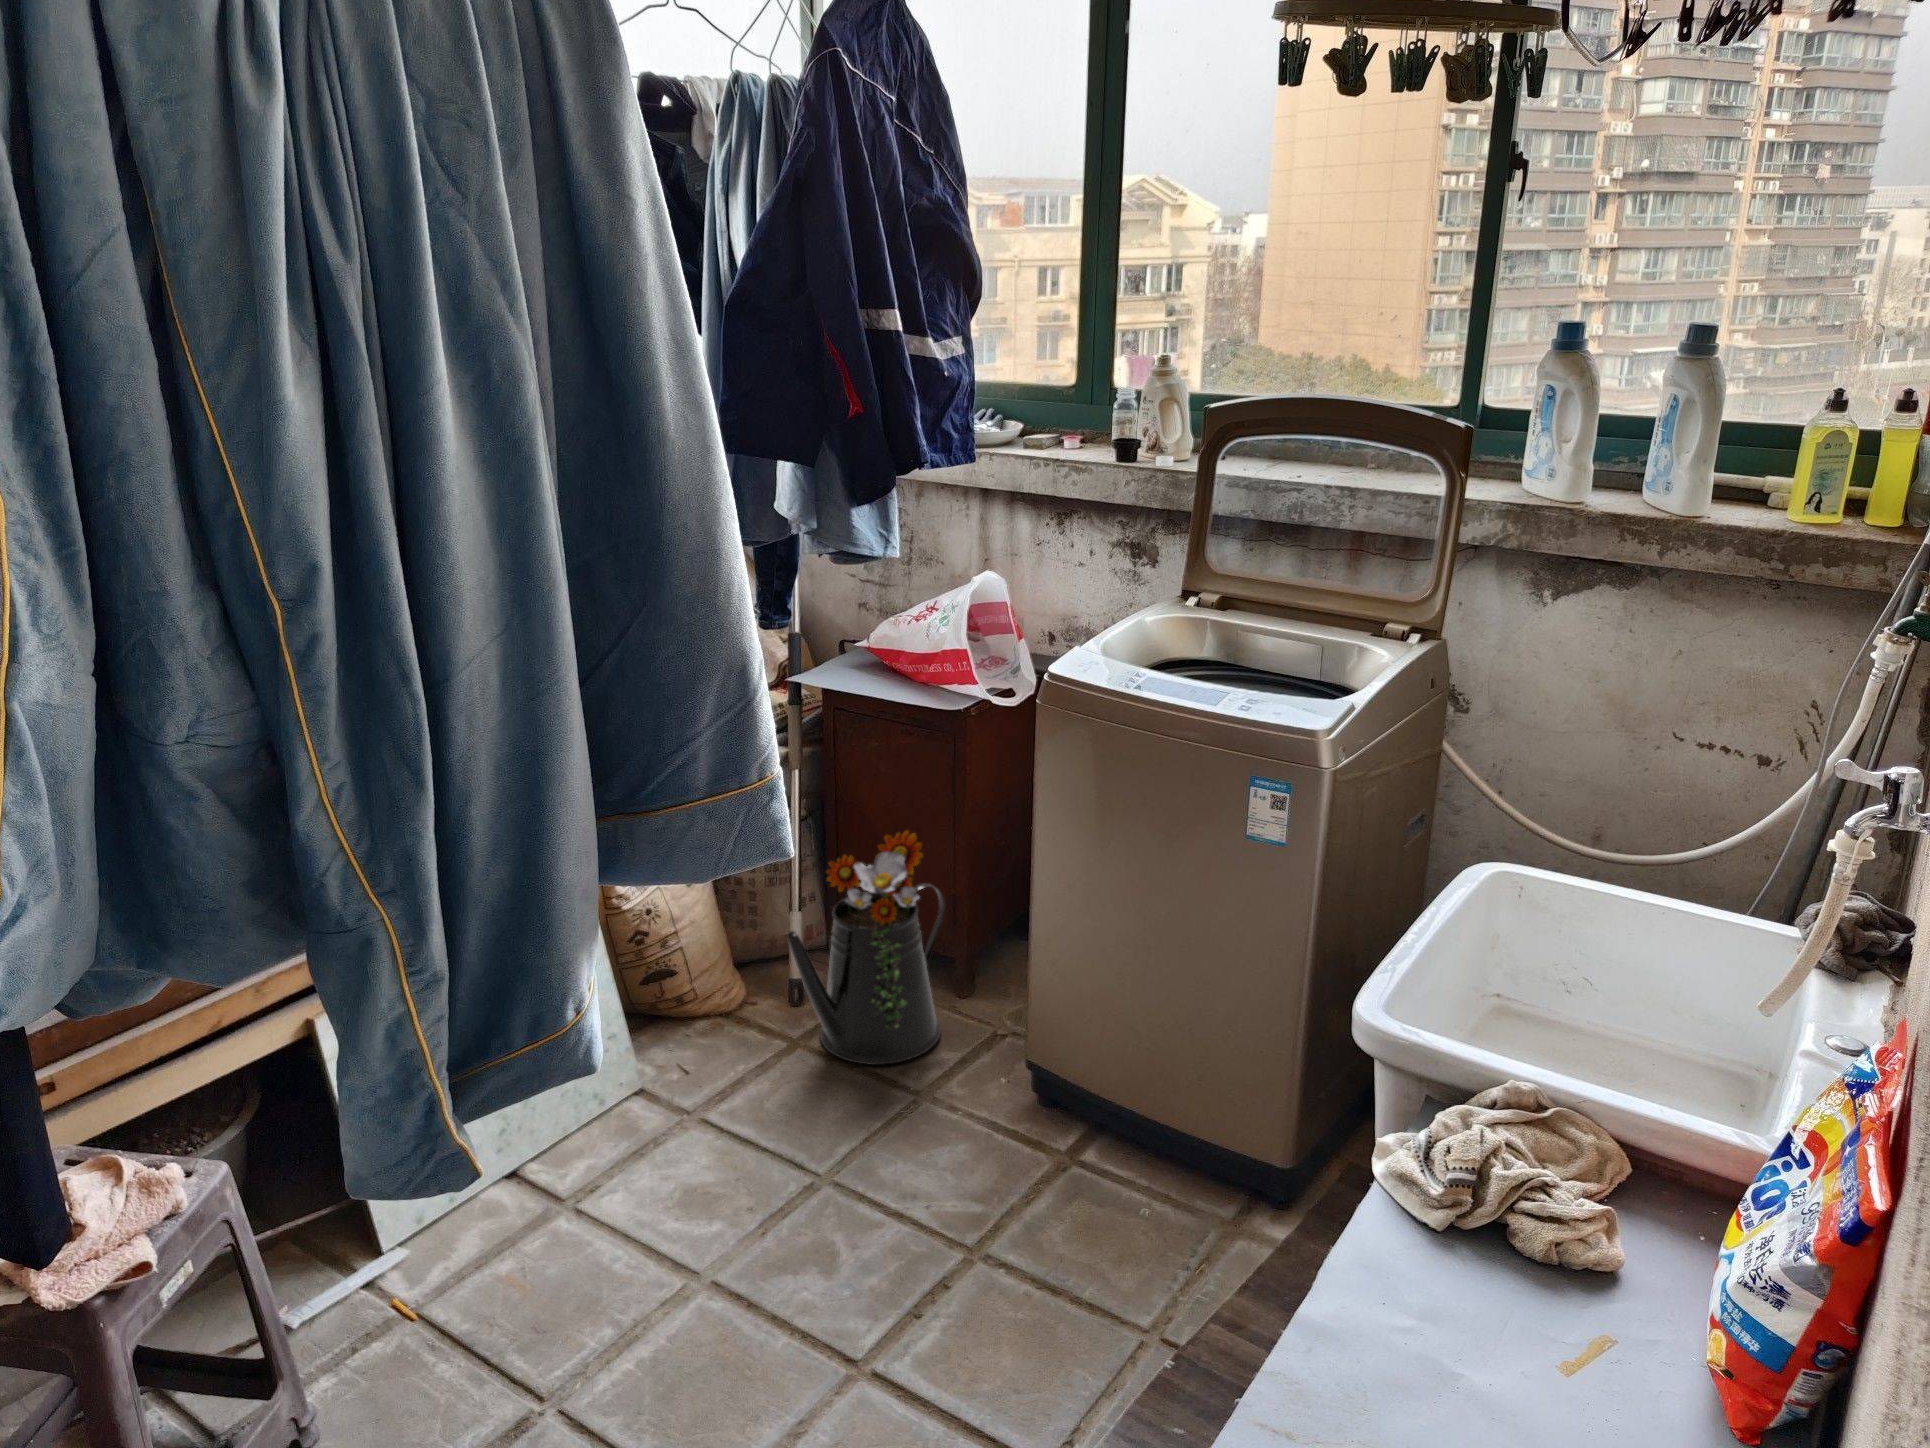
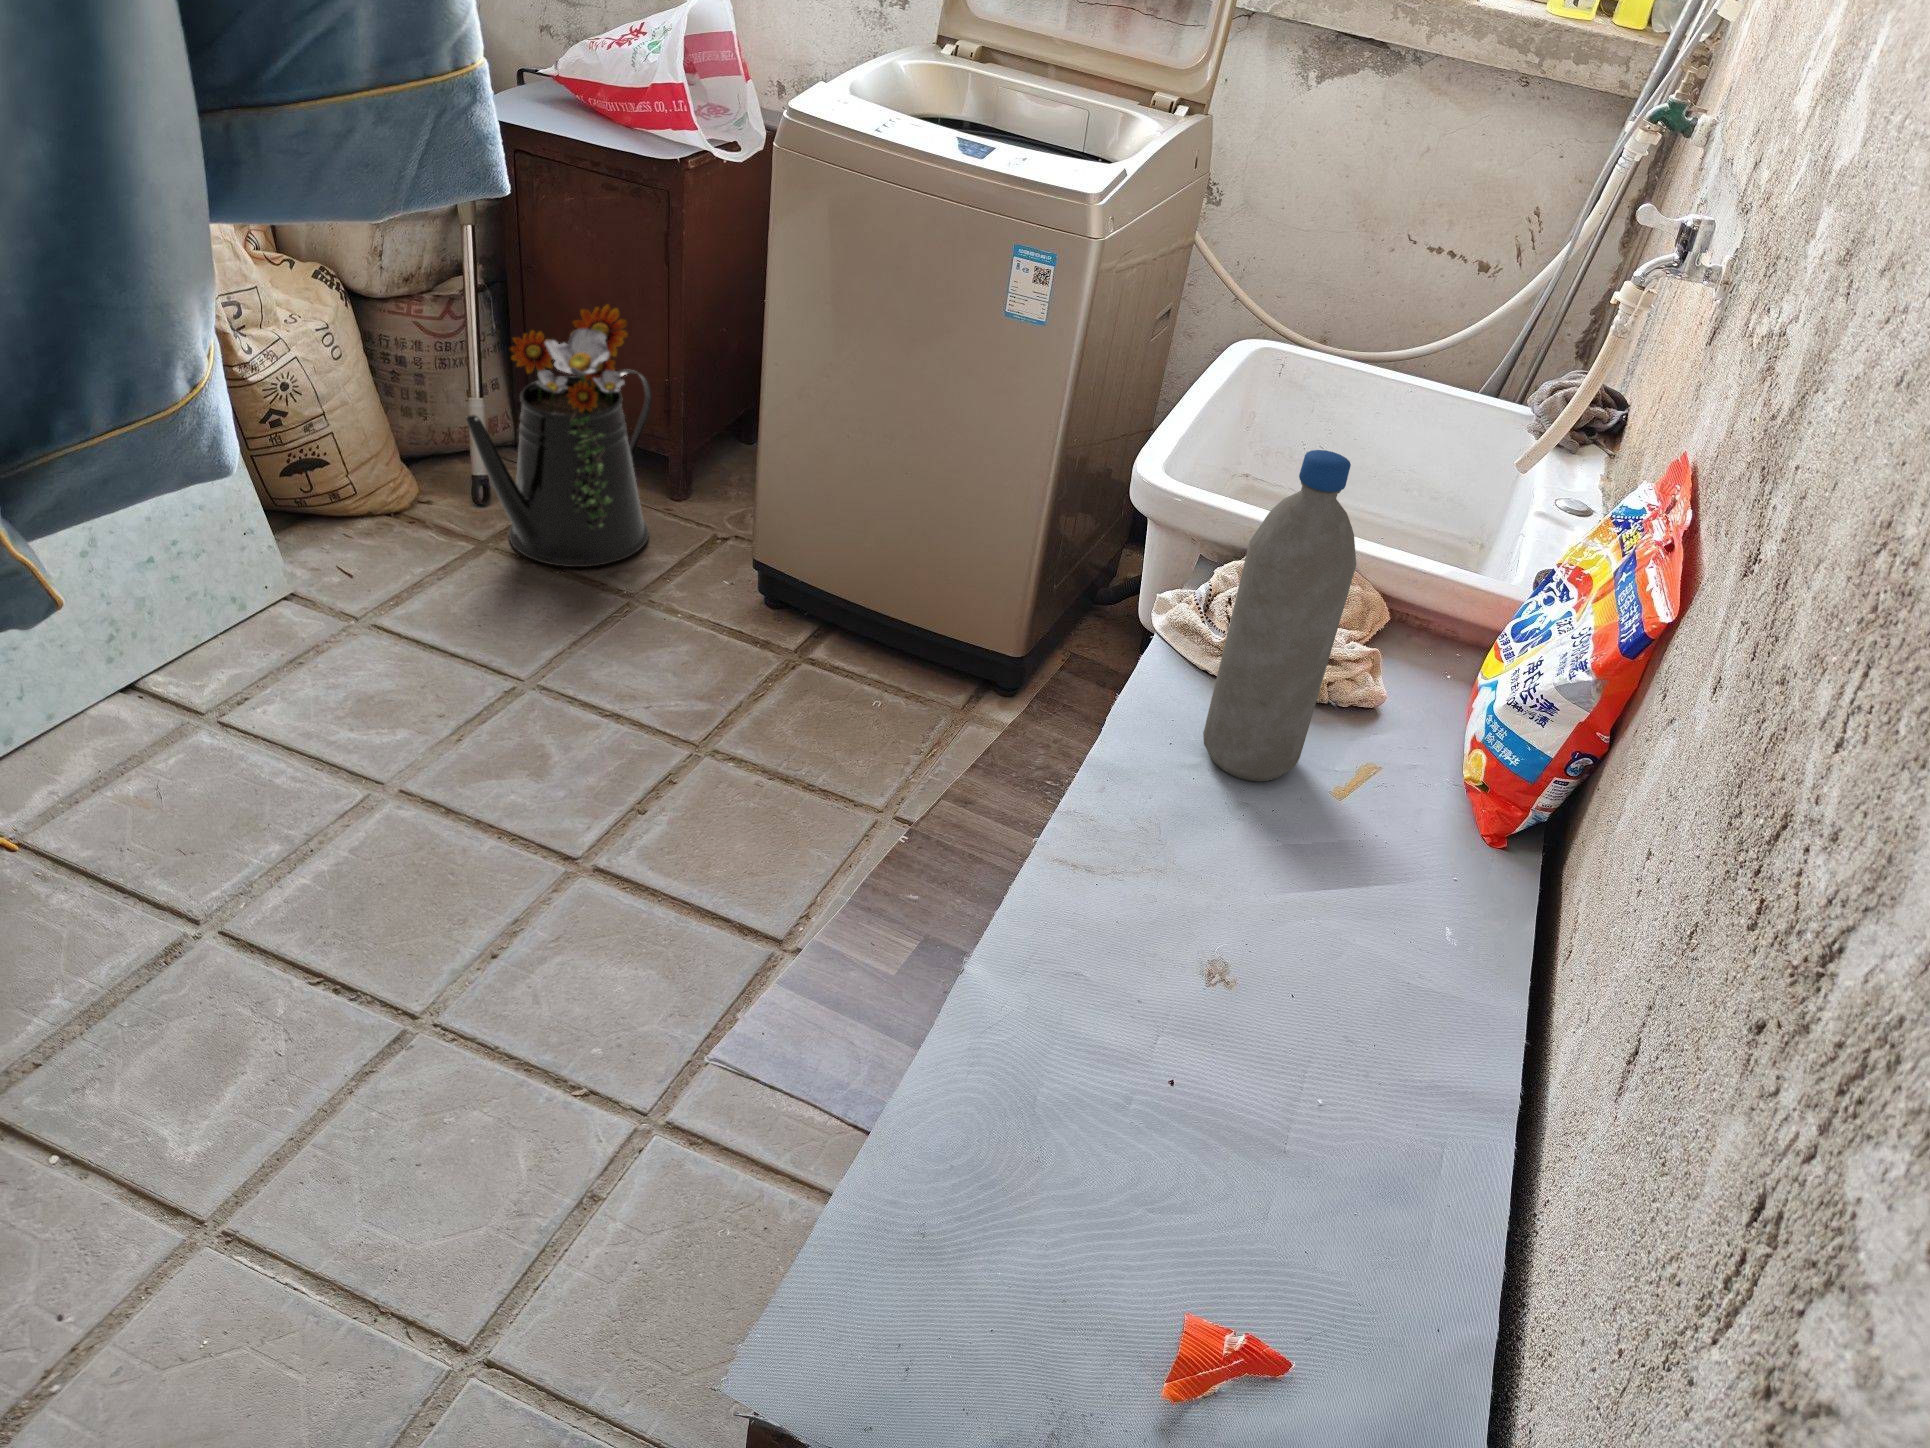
water bottle: none [1416,1015,1545,1355] -> present [1203,450,1356,781]

